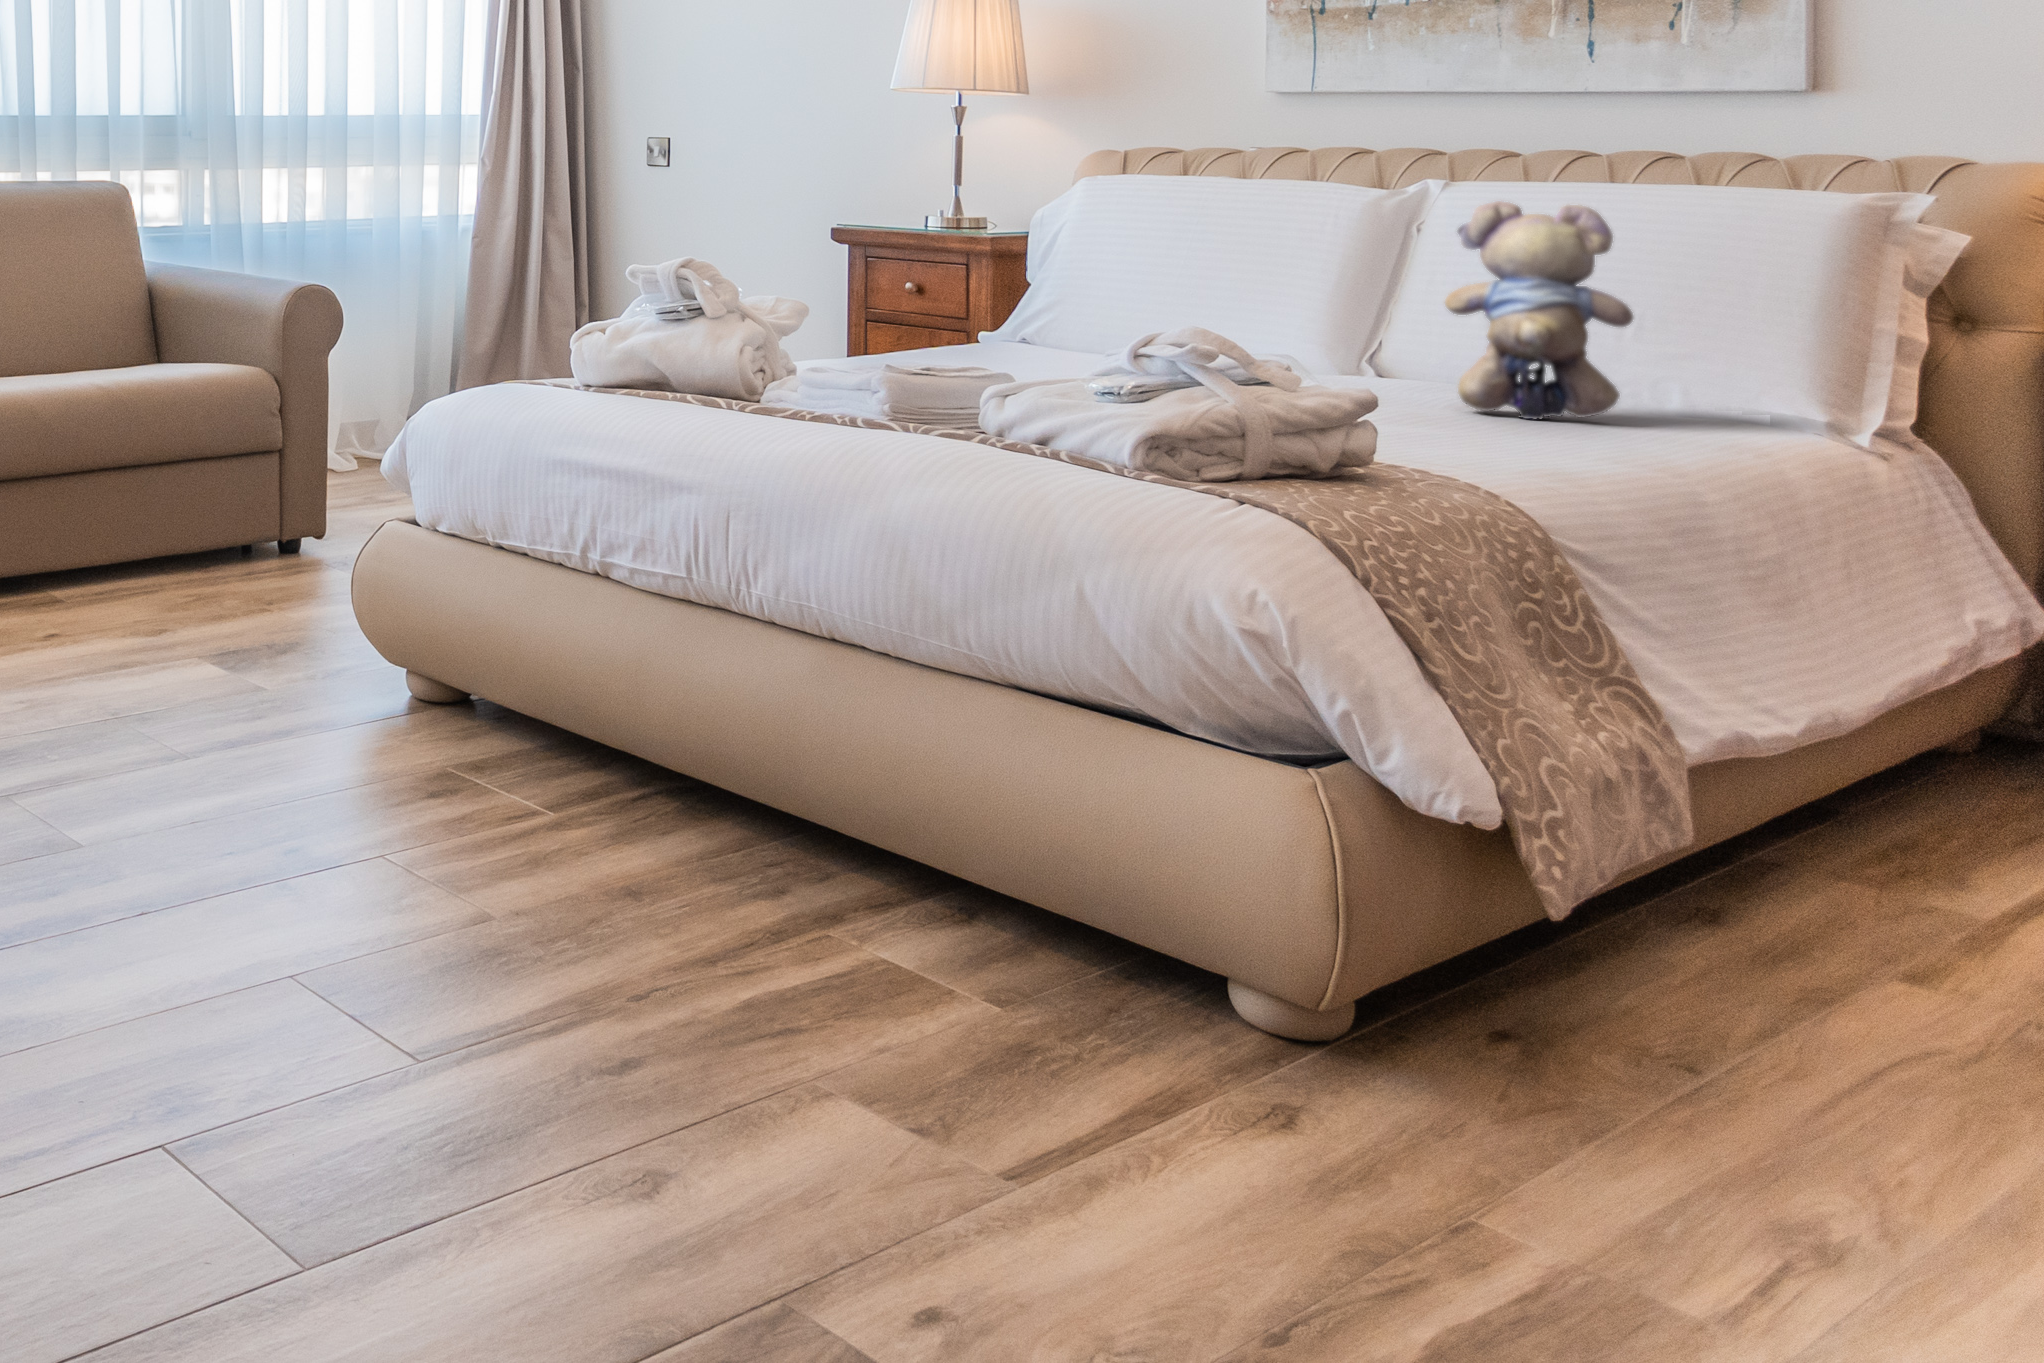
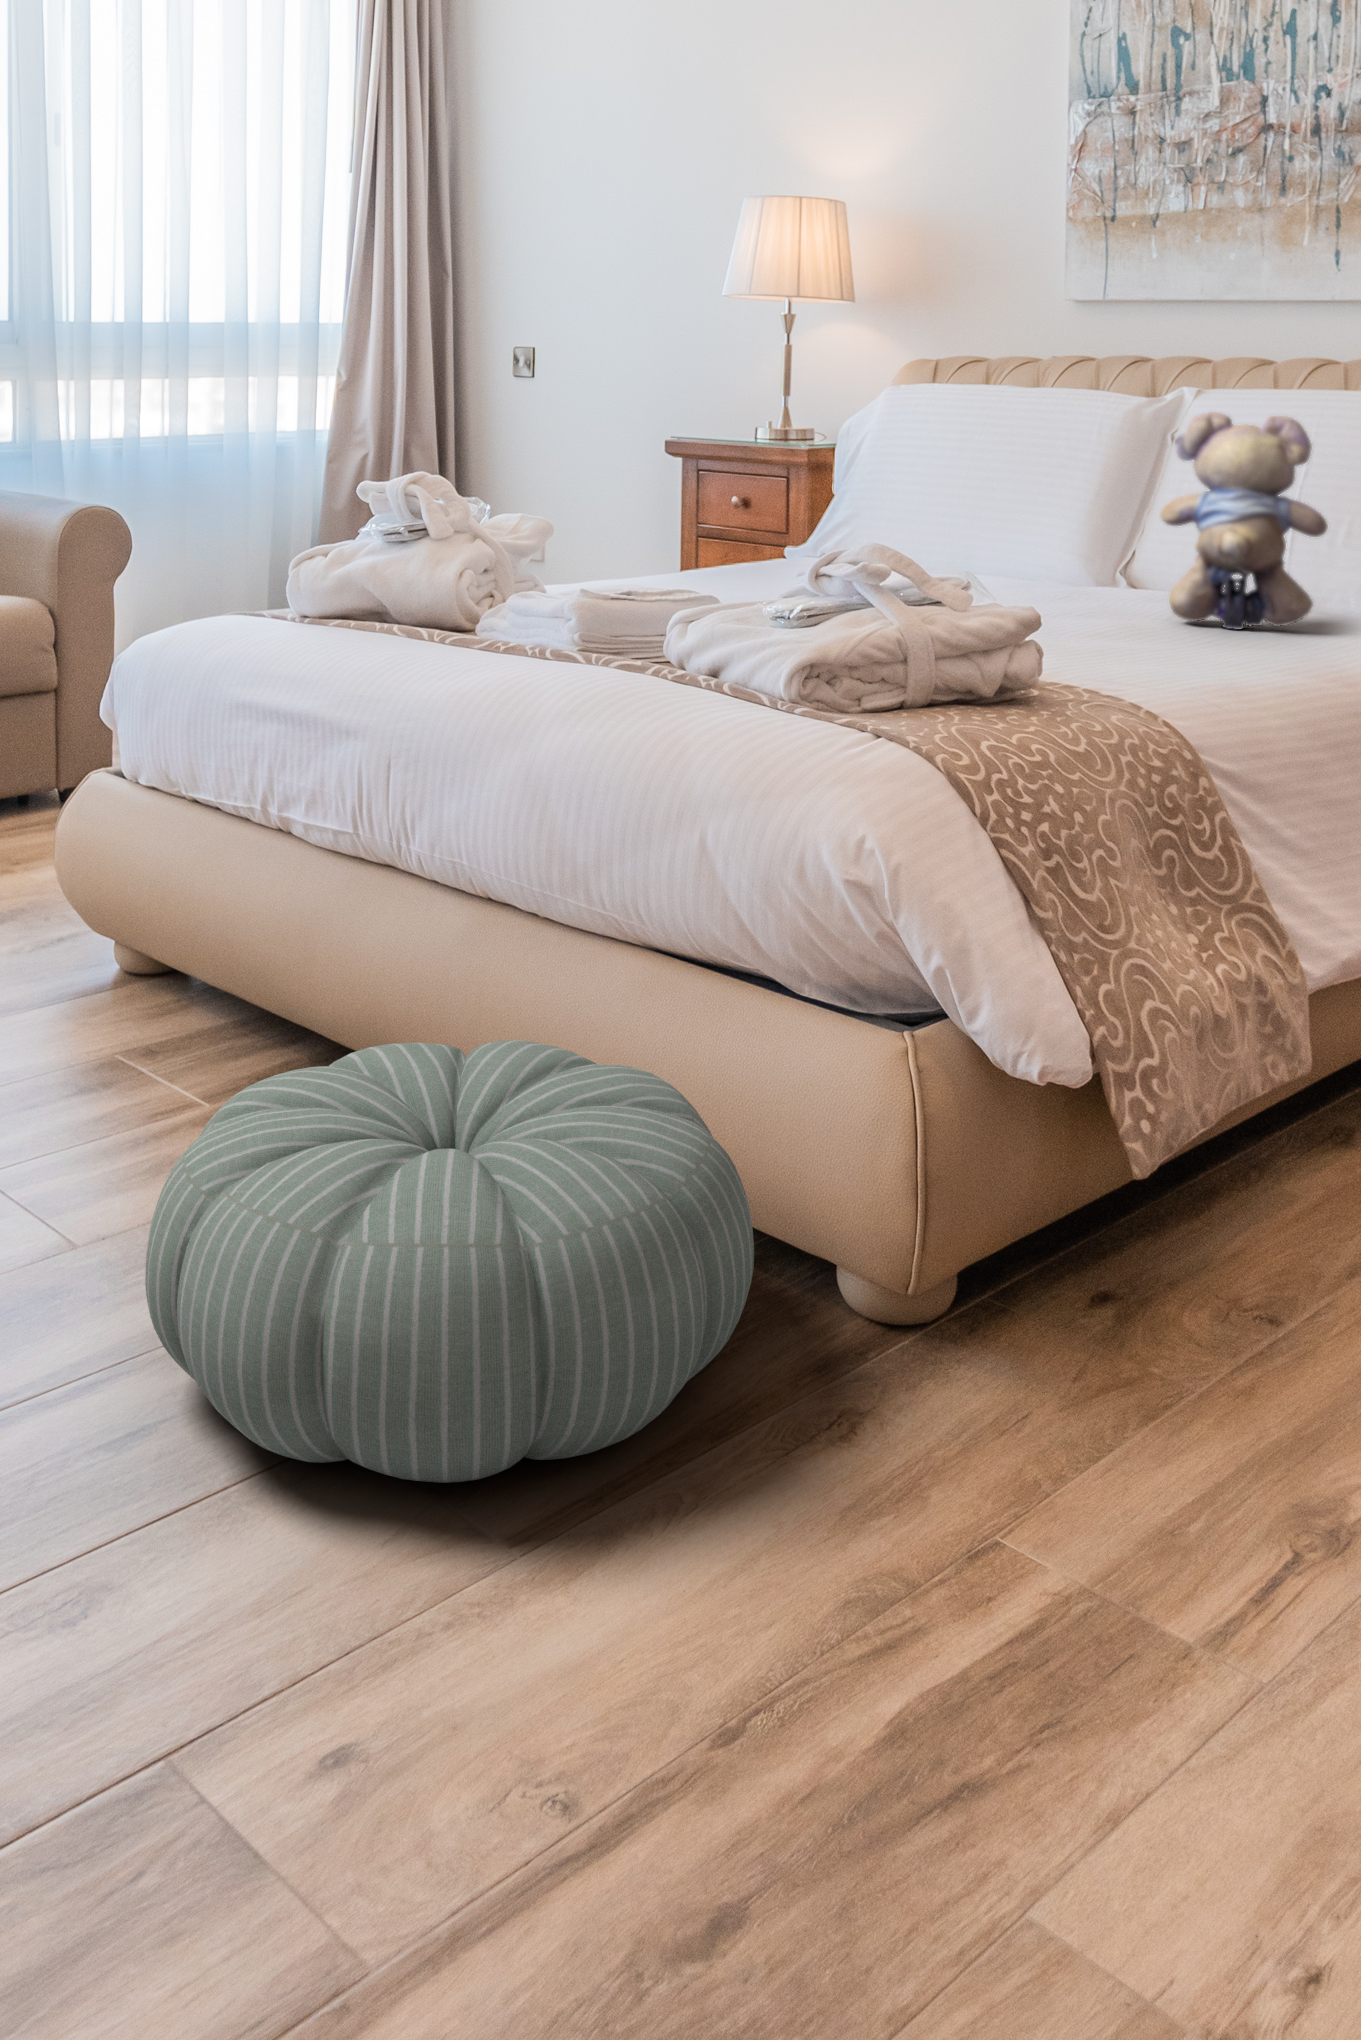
pouf: none [612,767,1180,1146] -> present [145,1040,754,1483]

